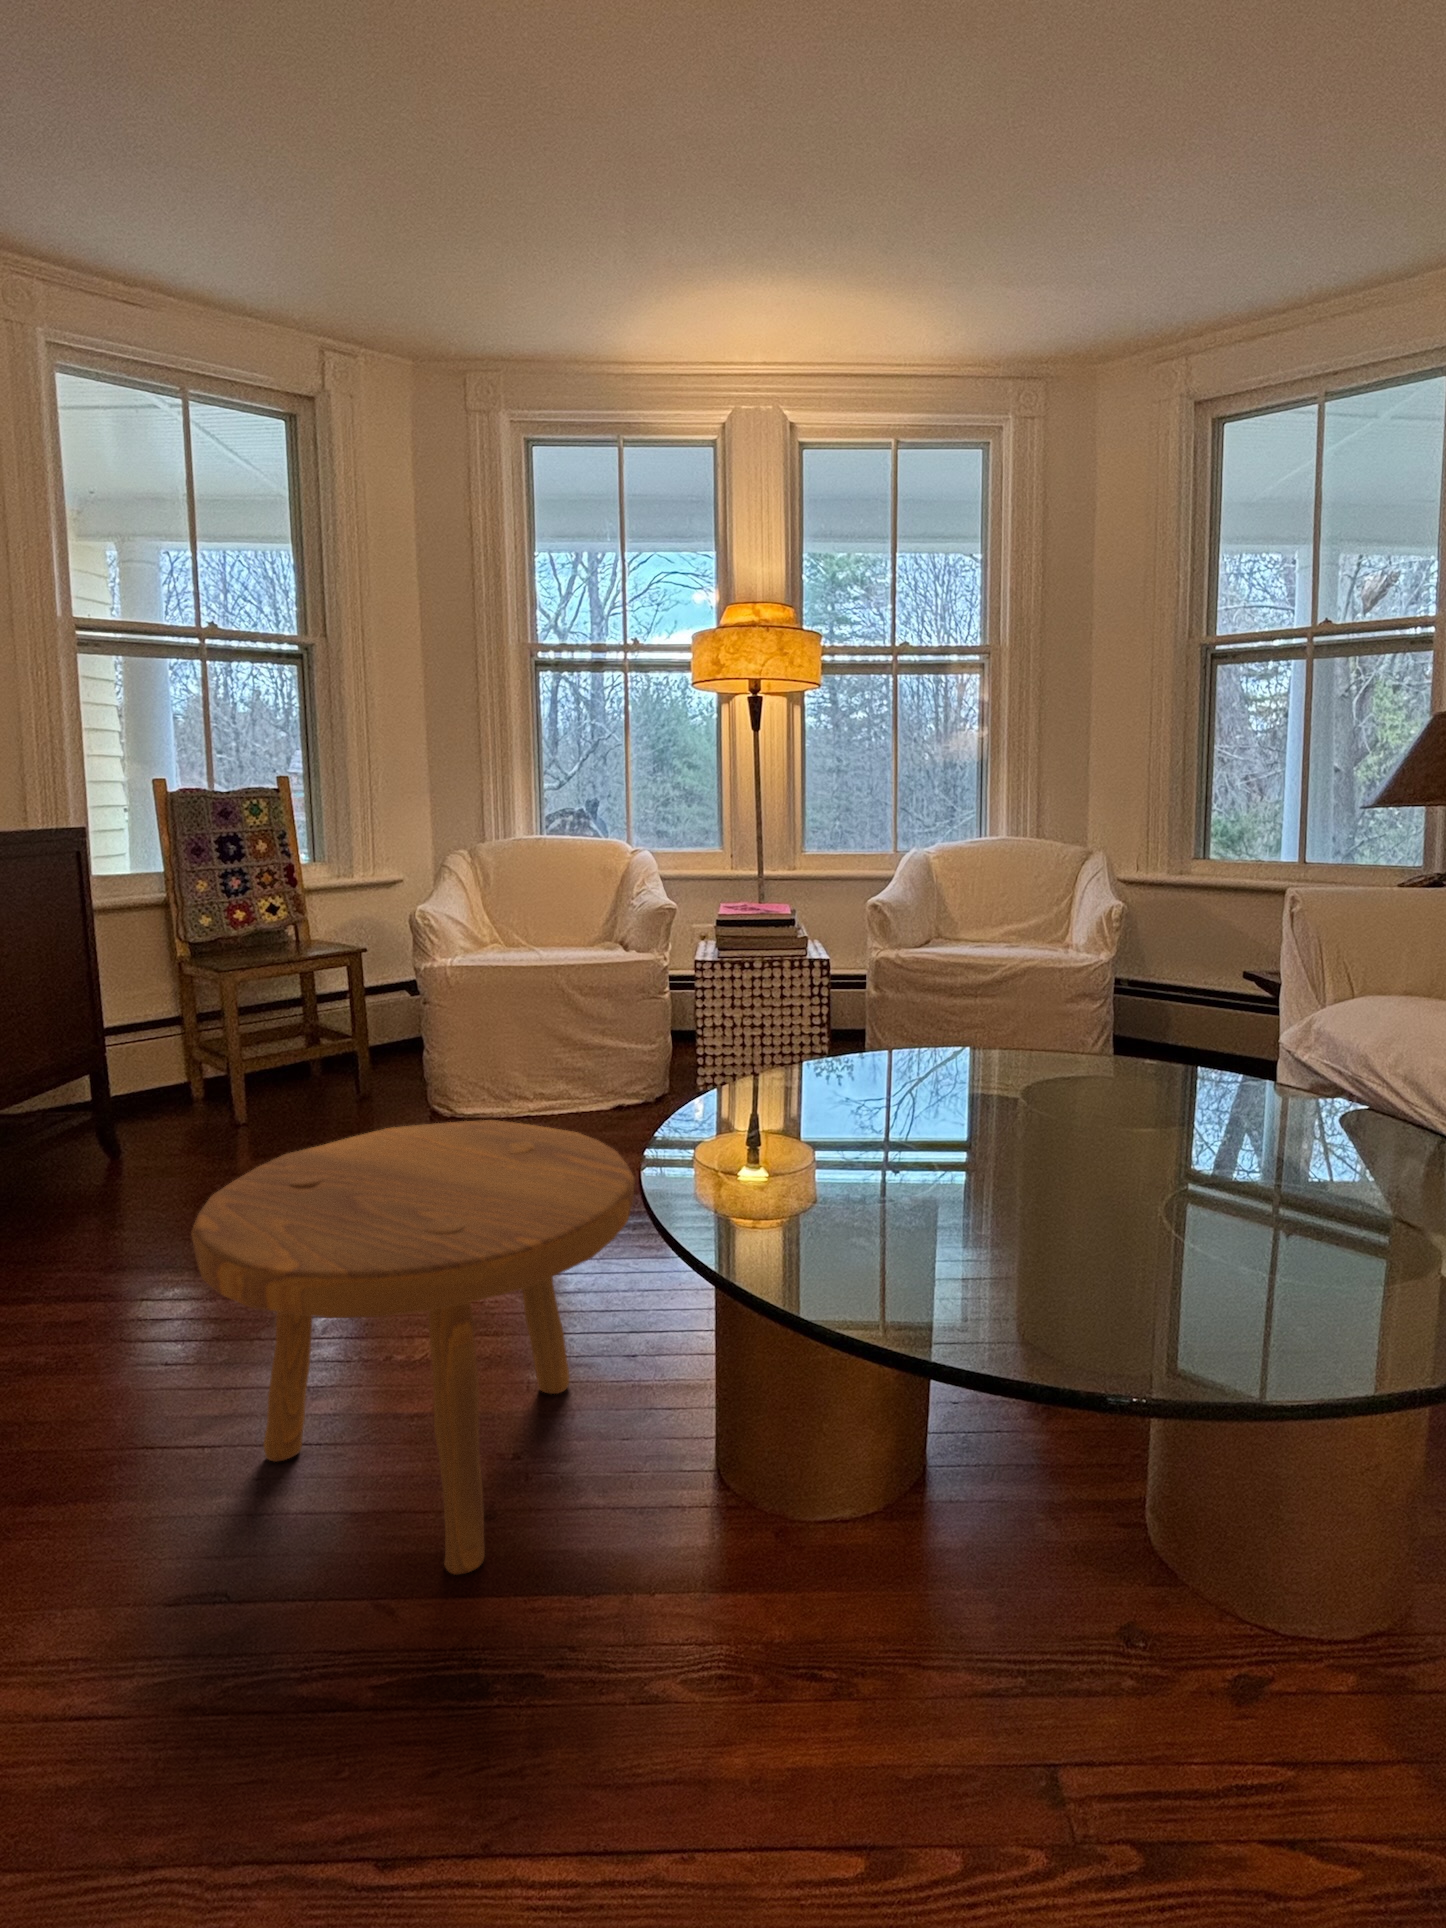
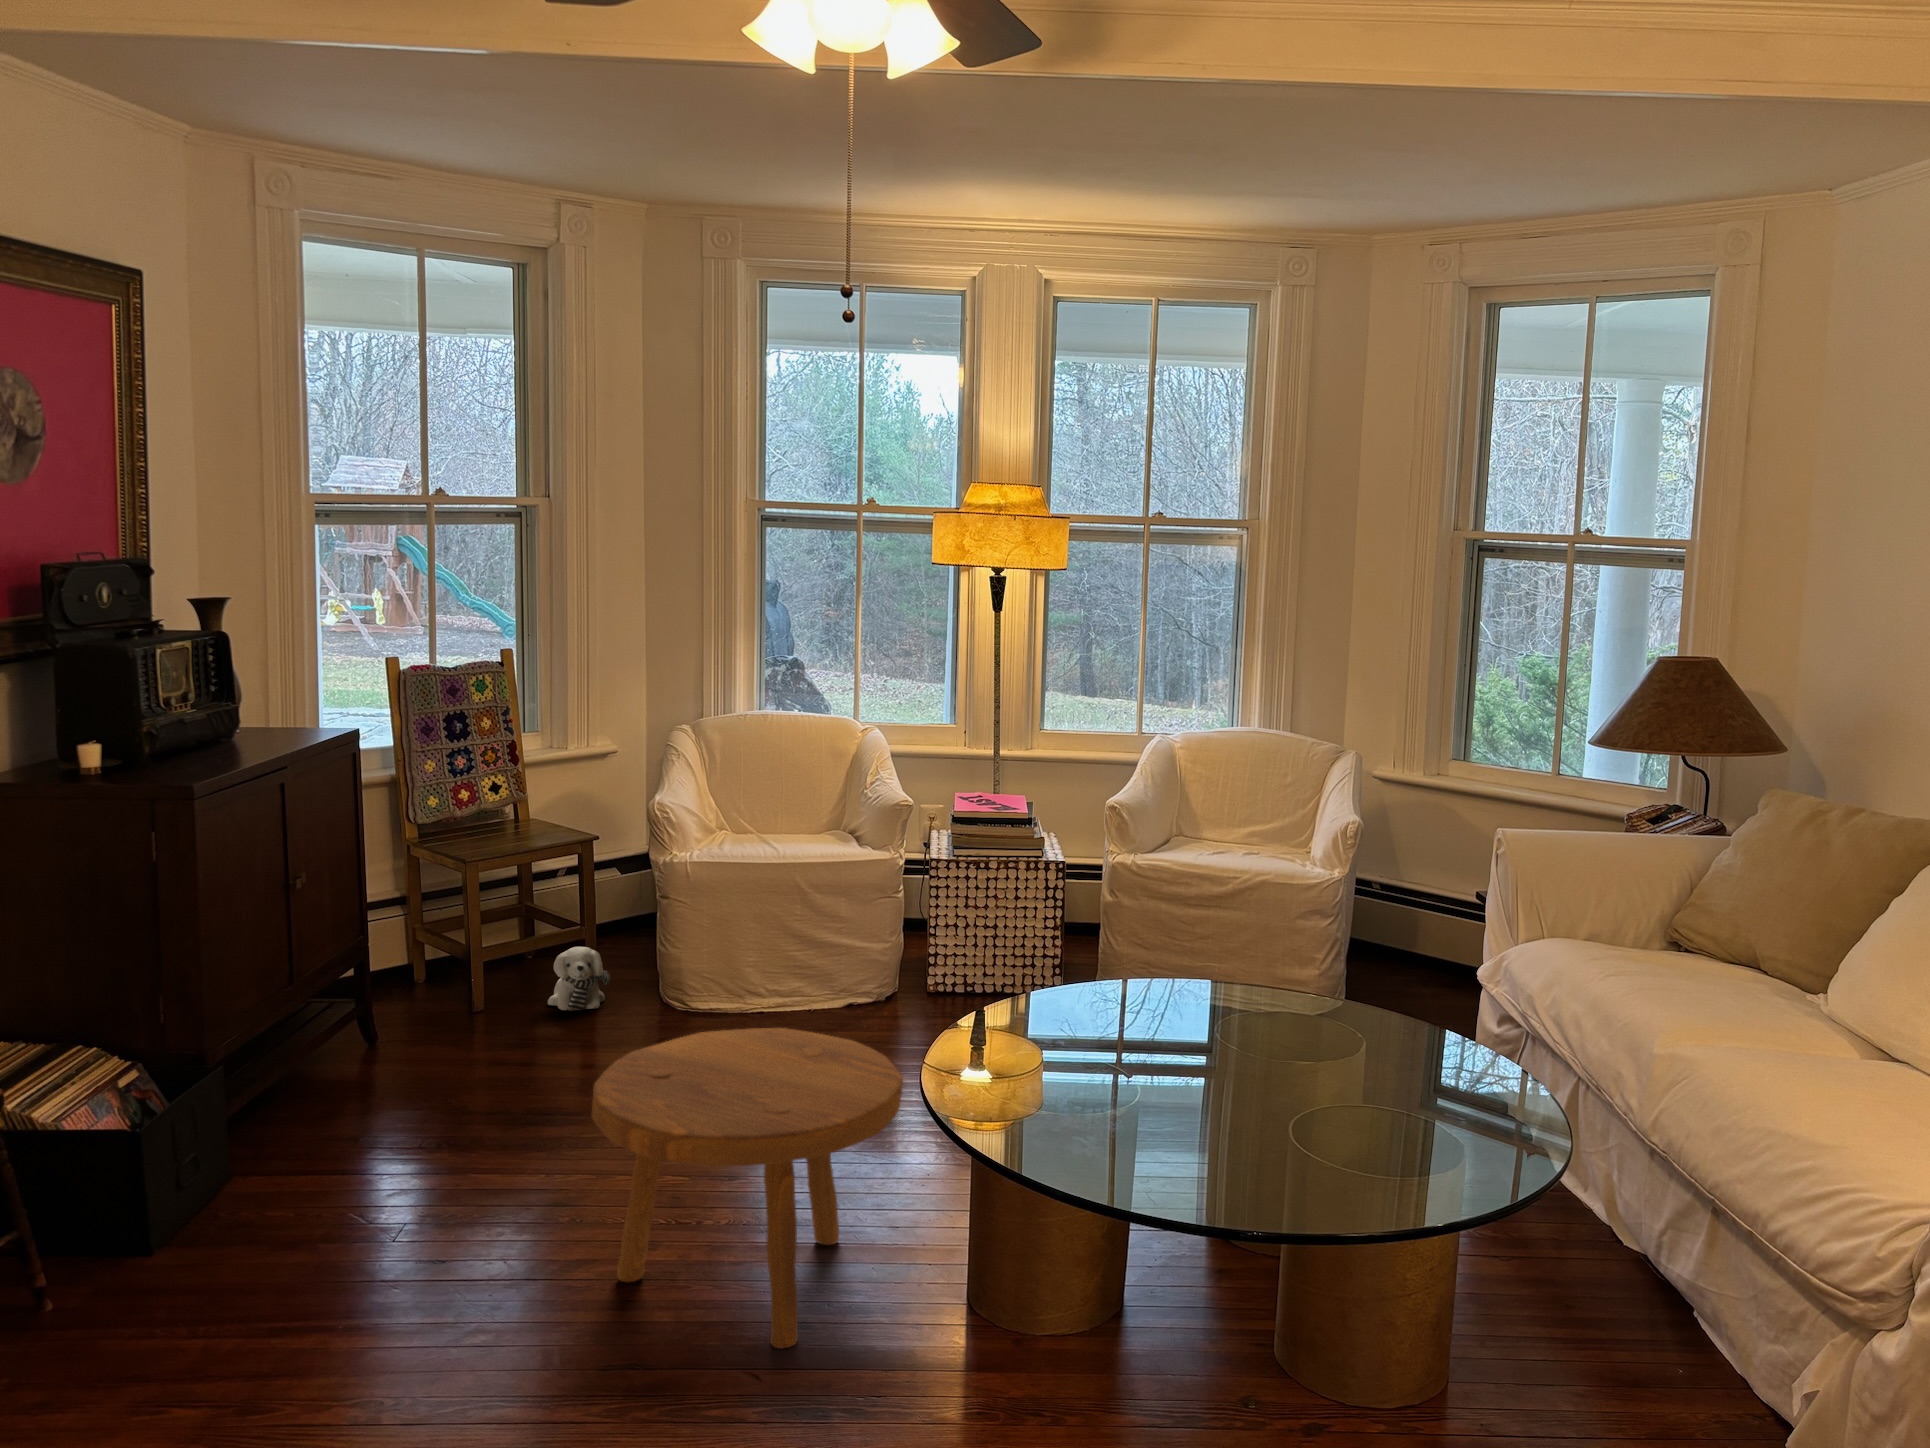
plush toy: none [321,1059,383,1123] -> present [548,947,610,1011]

